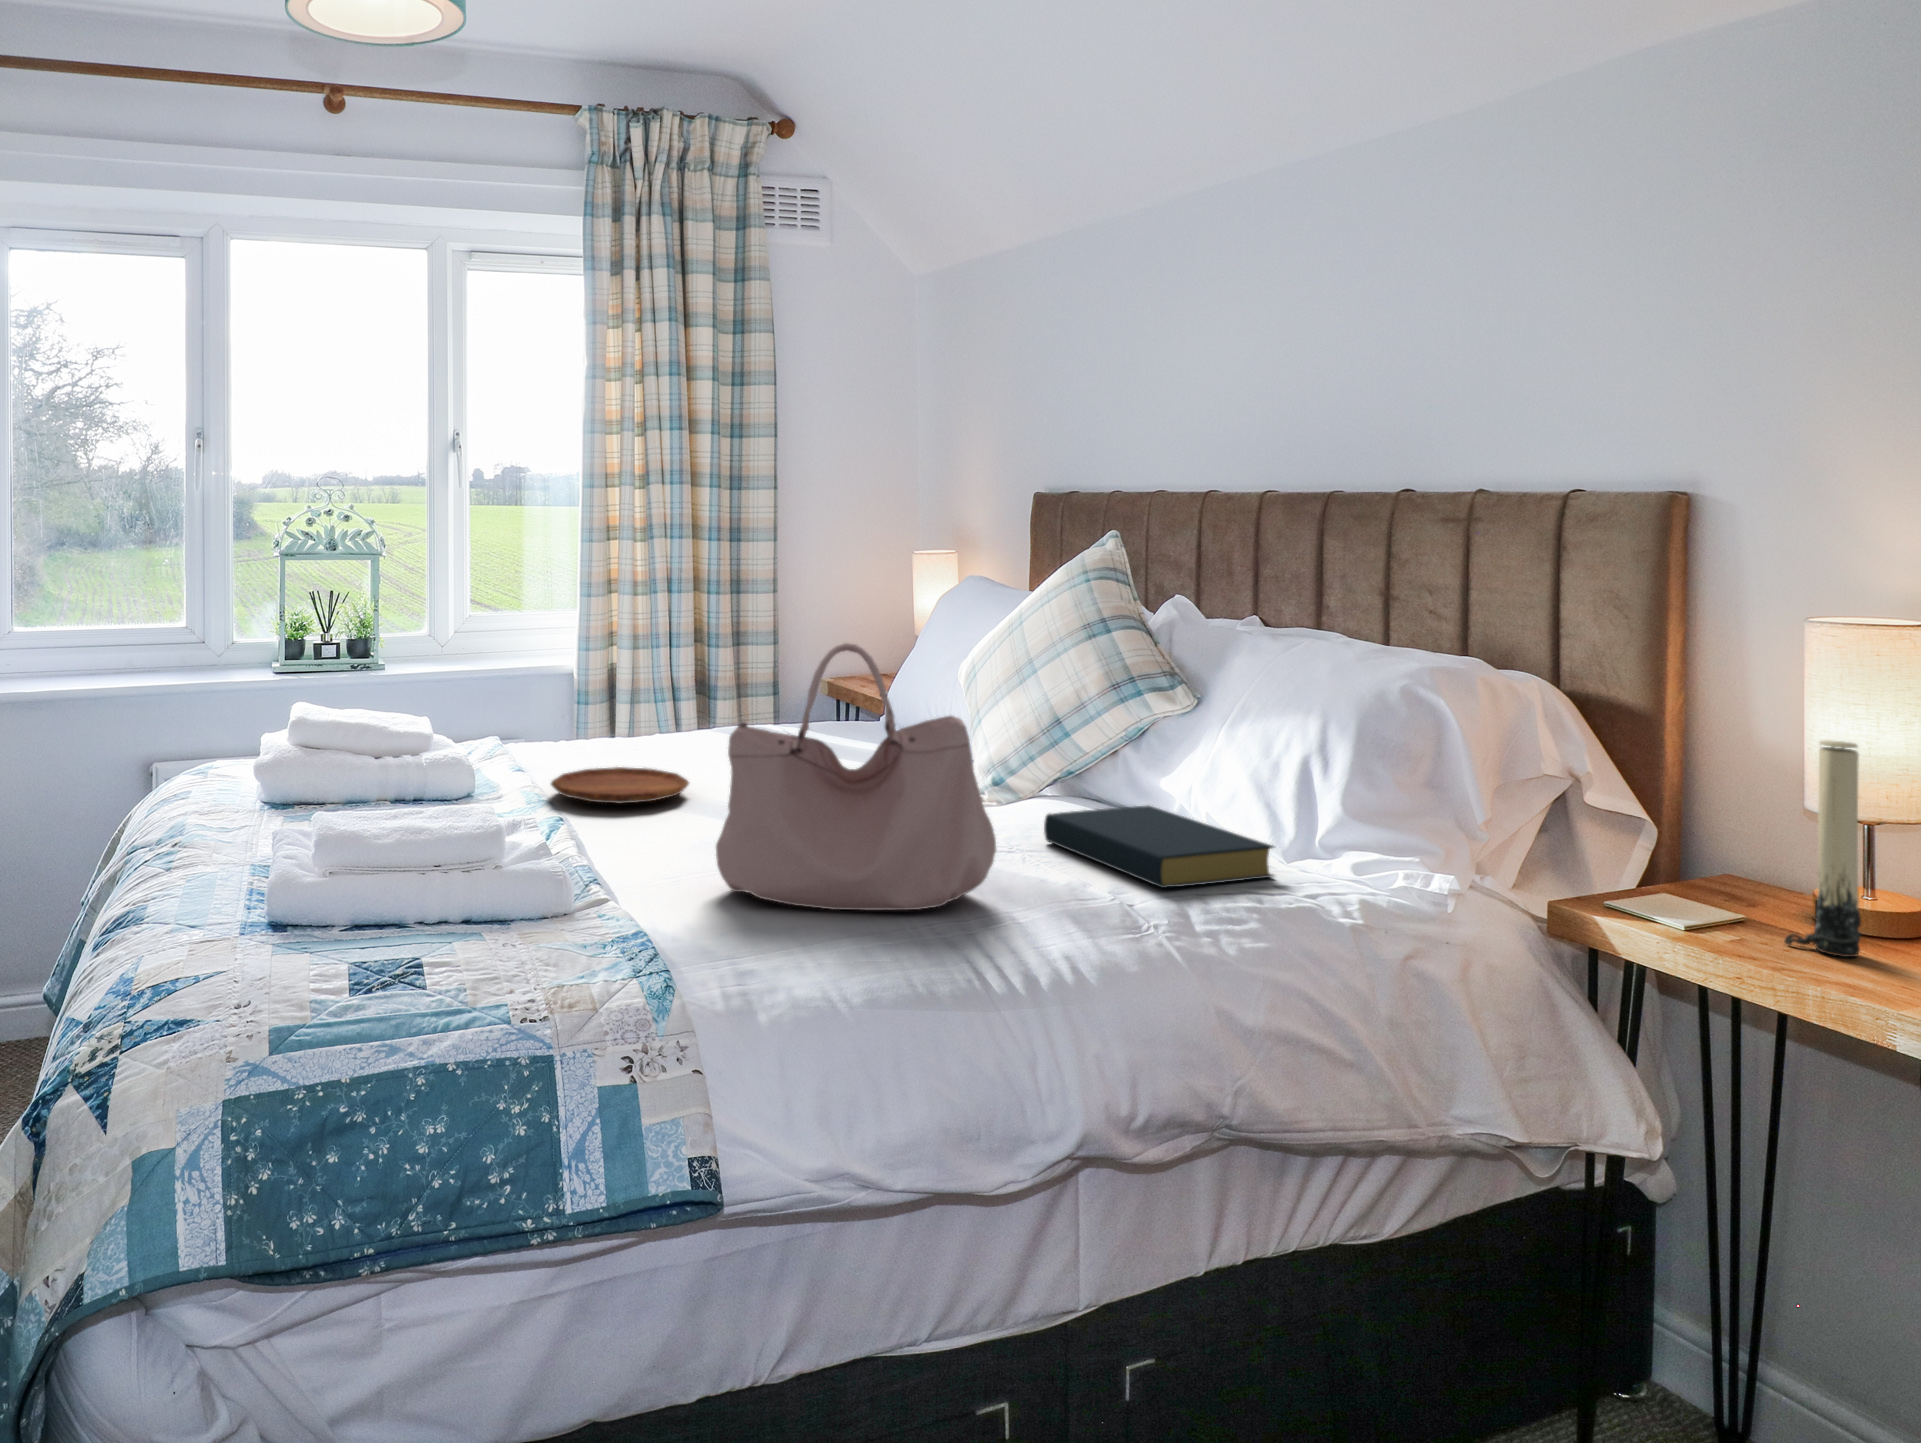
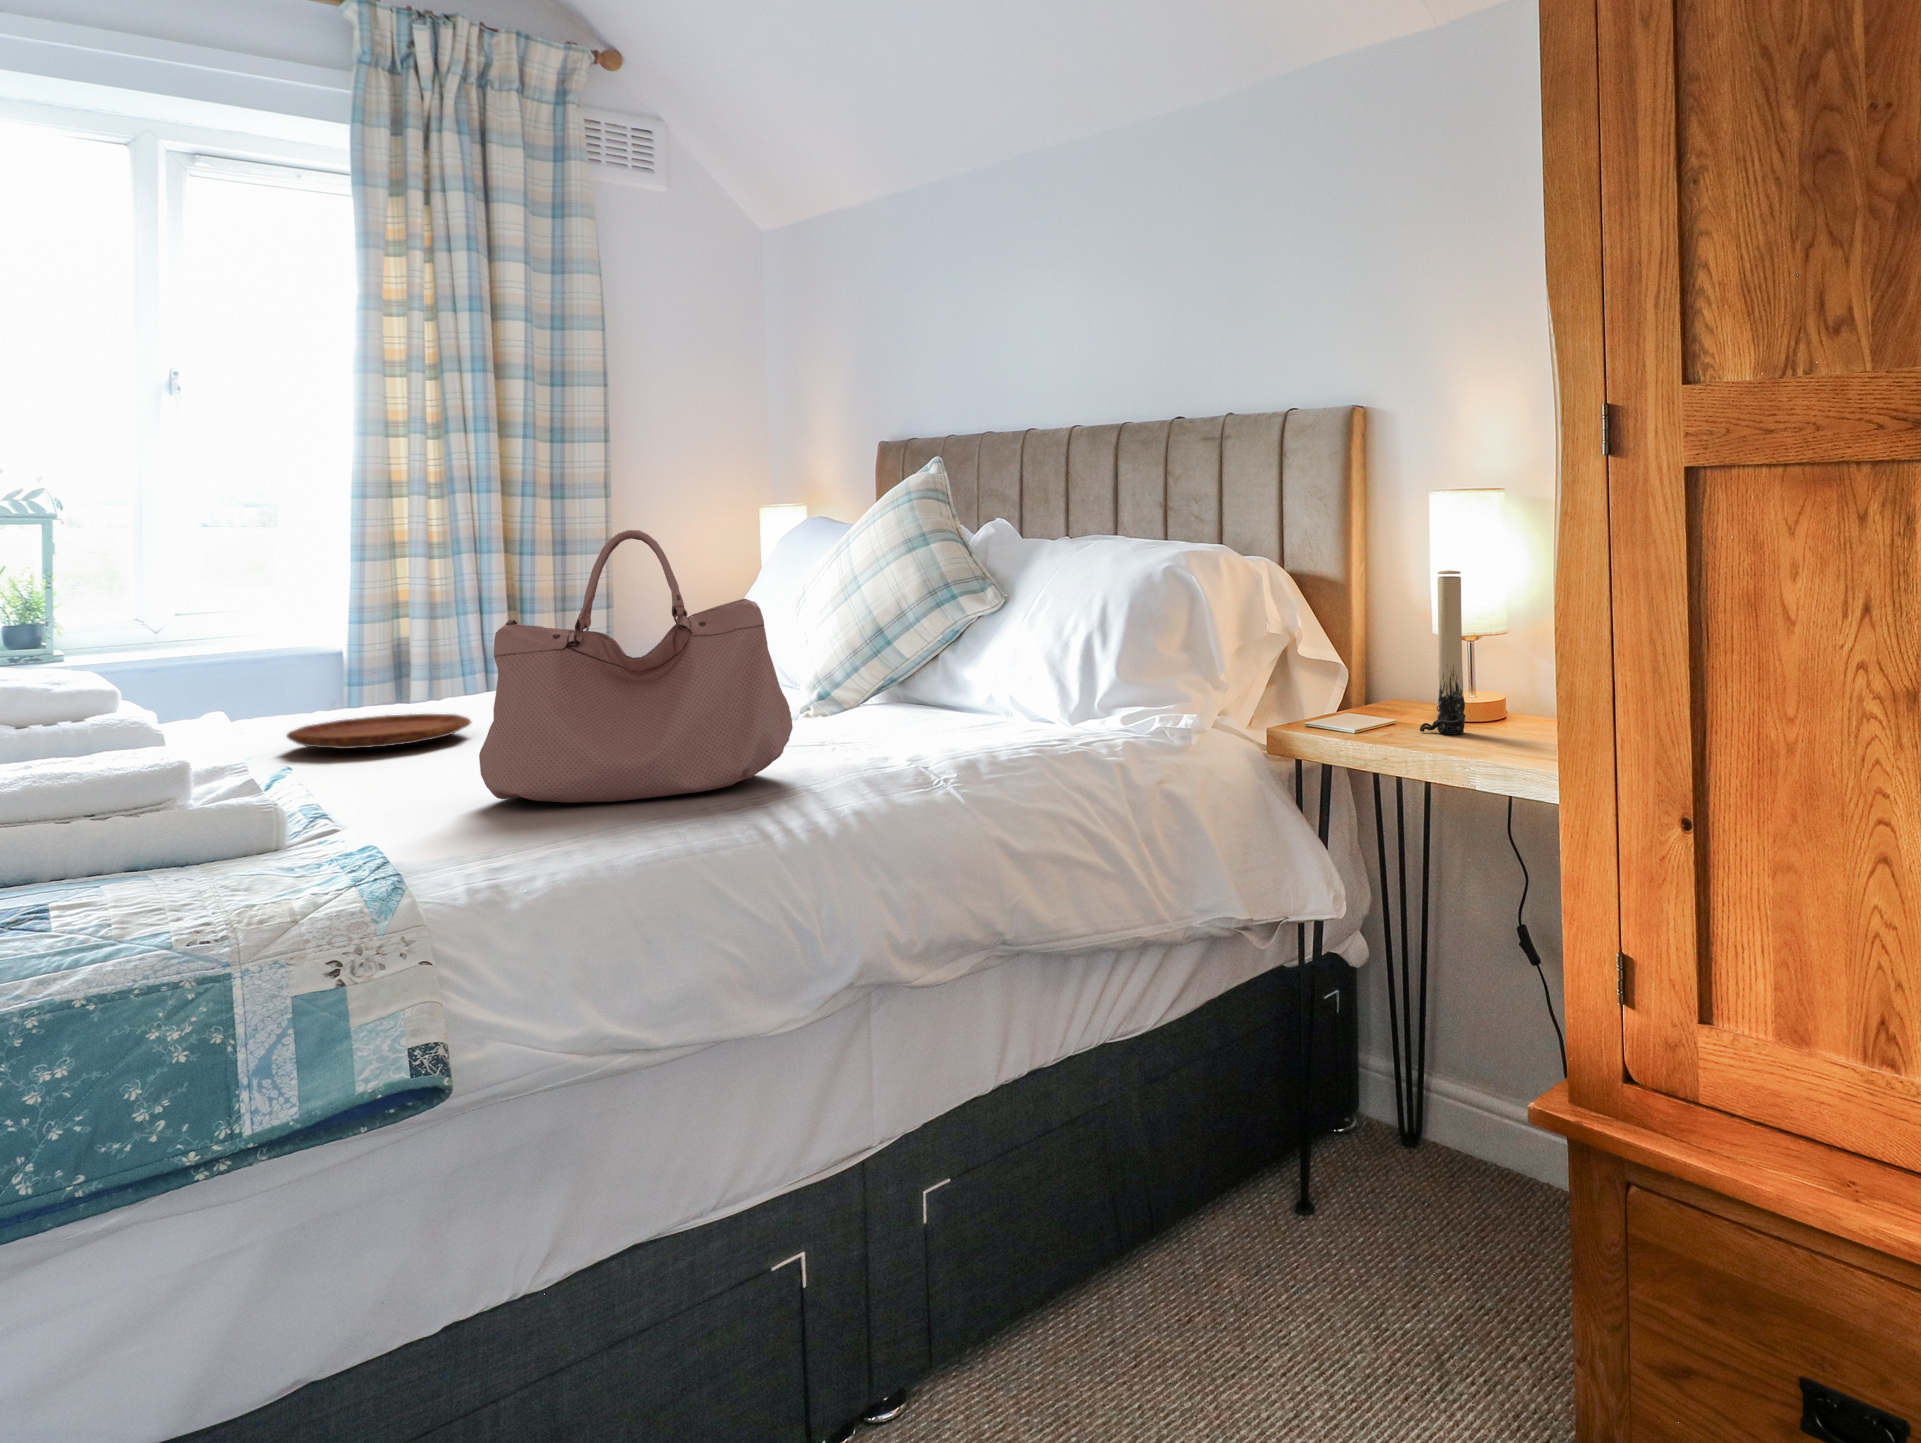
hardback book: present [1044,806,1274,888] -> none [855,693,1059,752]

